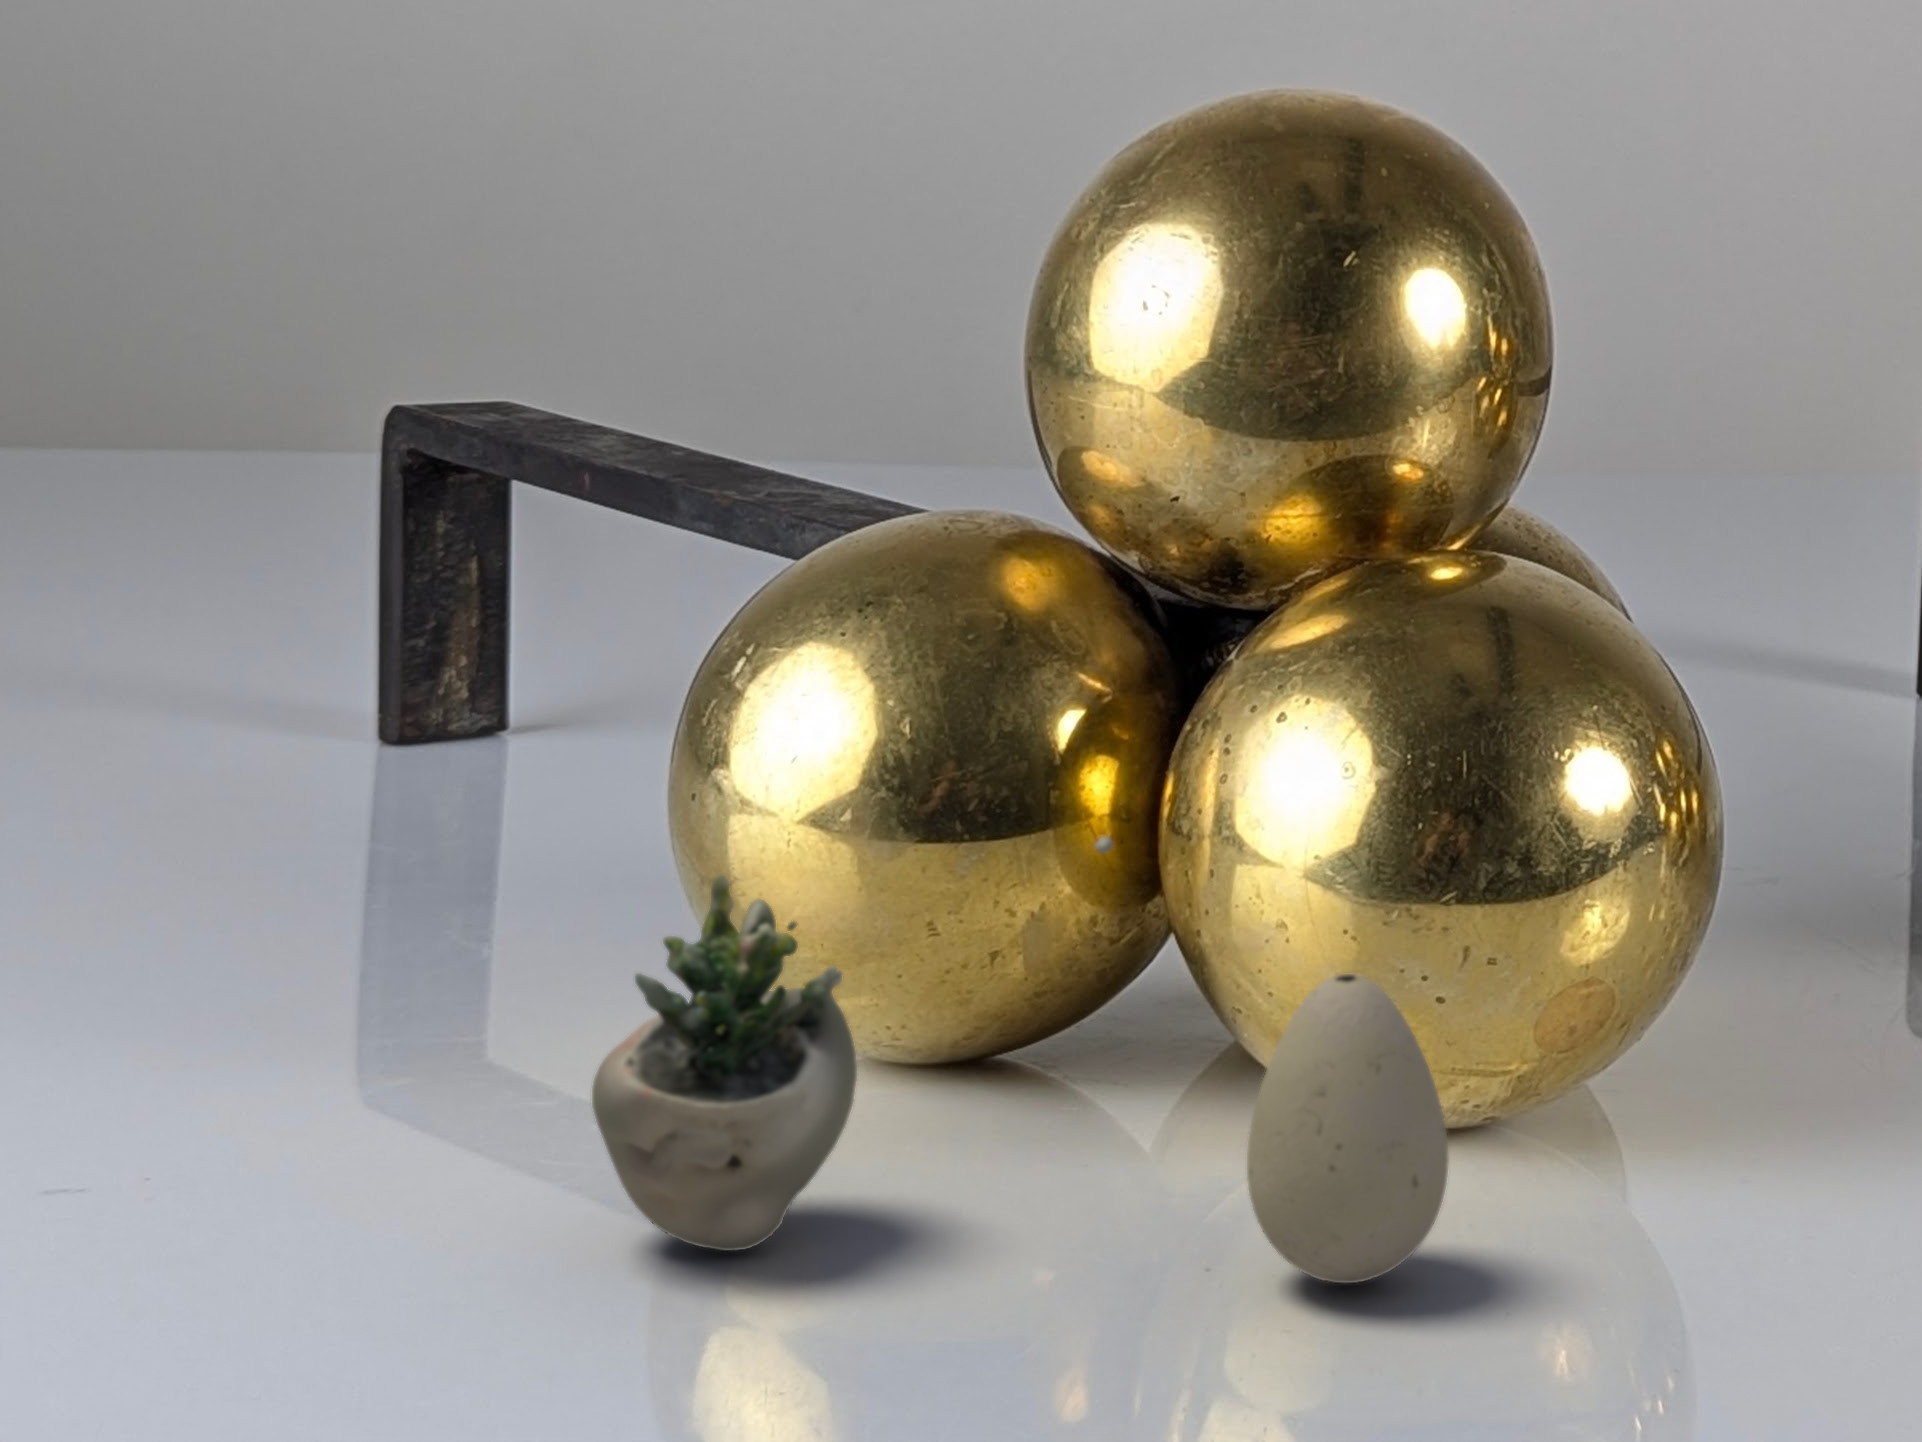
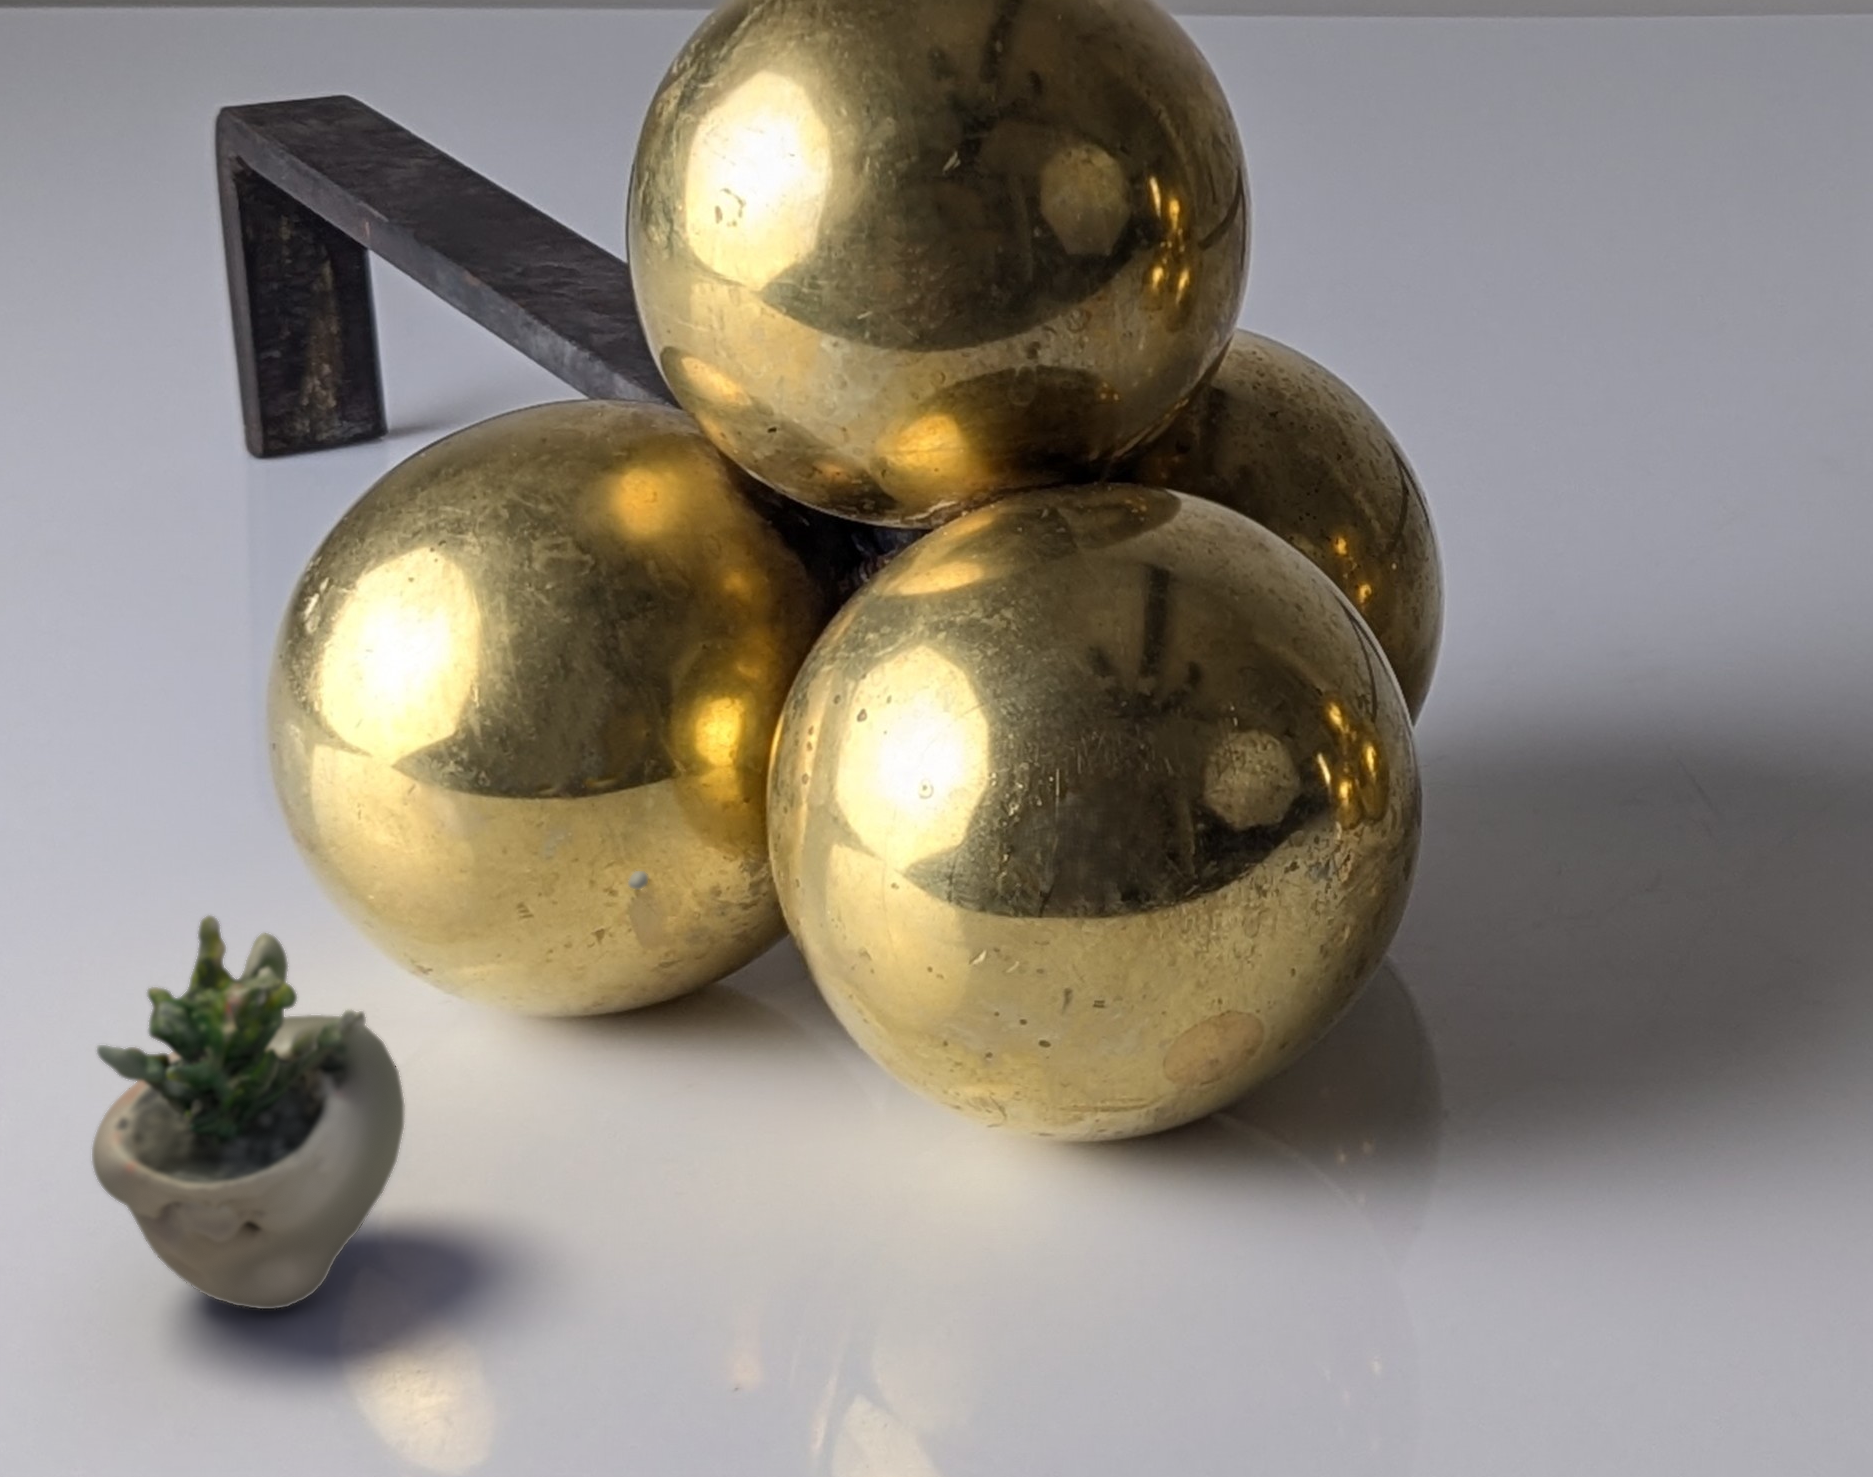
decorative egg: present [1247,974,1448,1283] -> none [800,1049,1037,1381]

